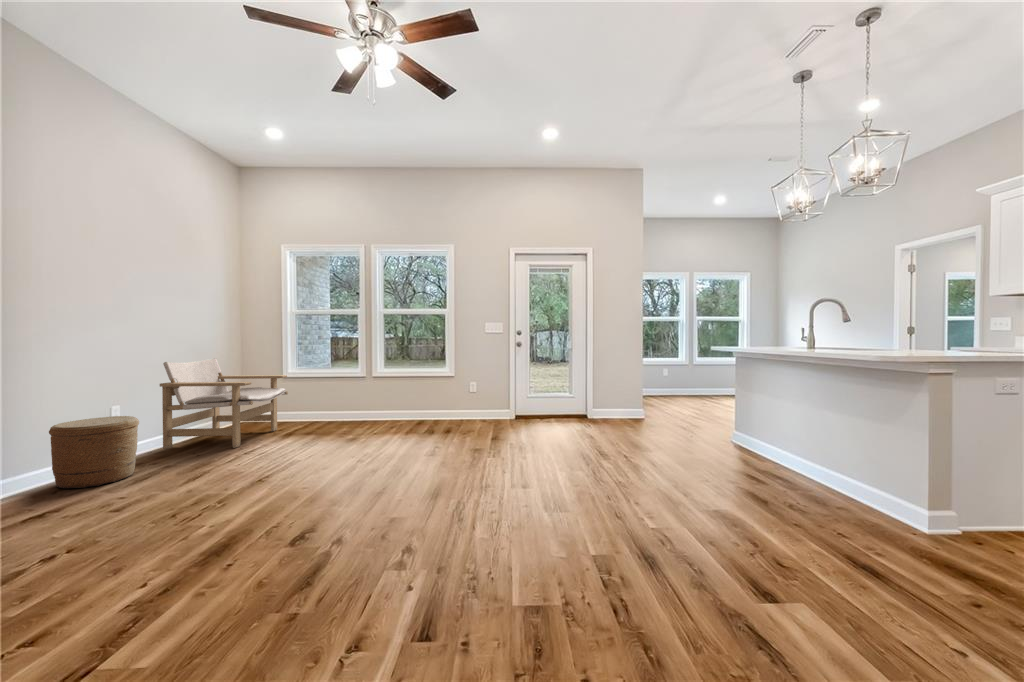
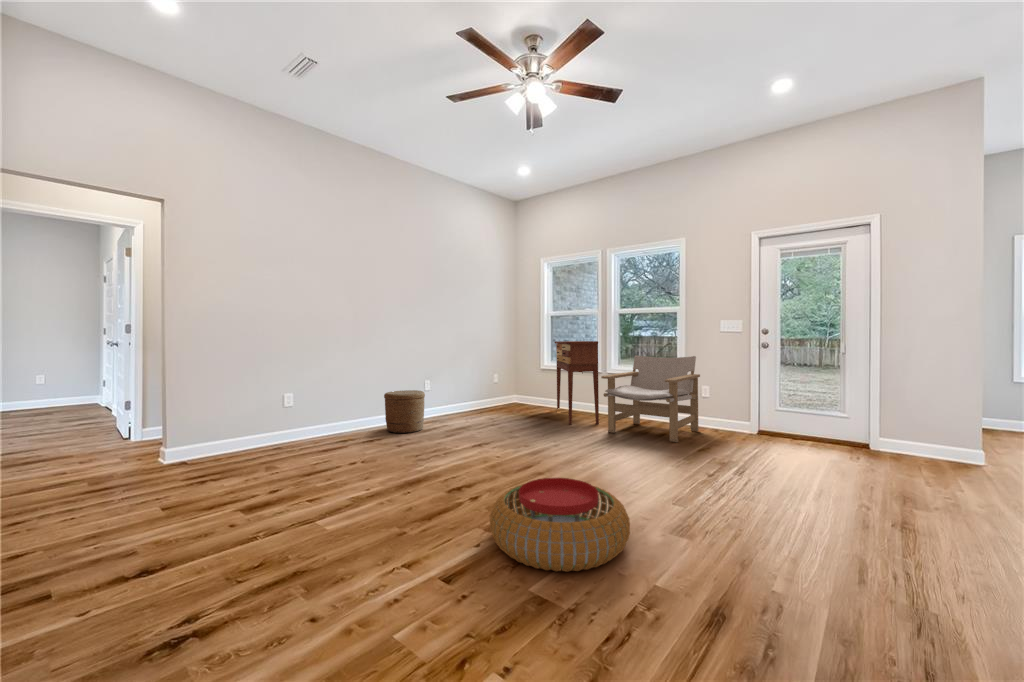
console table: none [314,342,379,433] -> present [554,341,599,425]
lounge chair: present [160,358,288,449] -> present [601,355,700,442]
pouf: none [408,482,551,584] -> present [490,478,630,572]

